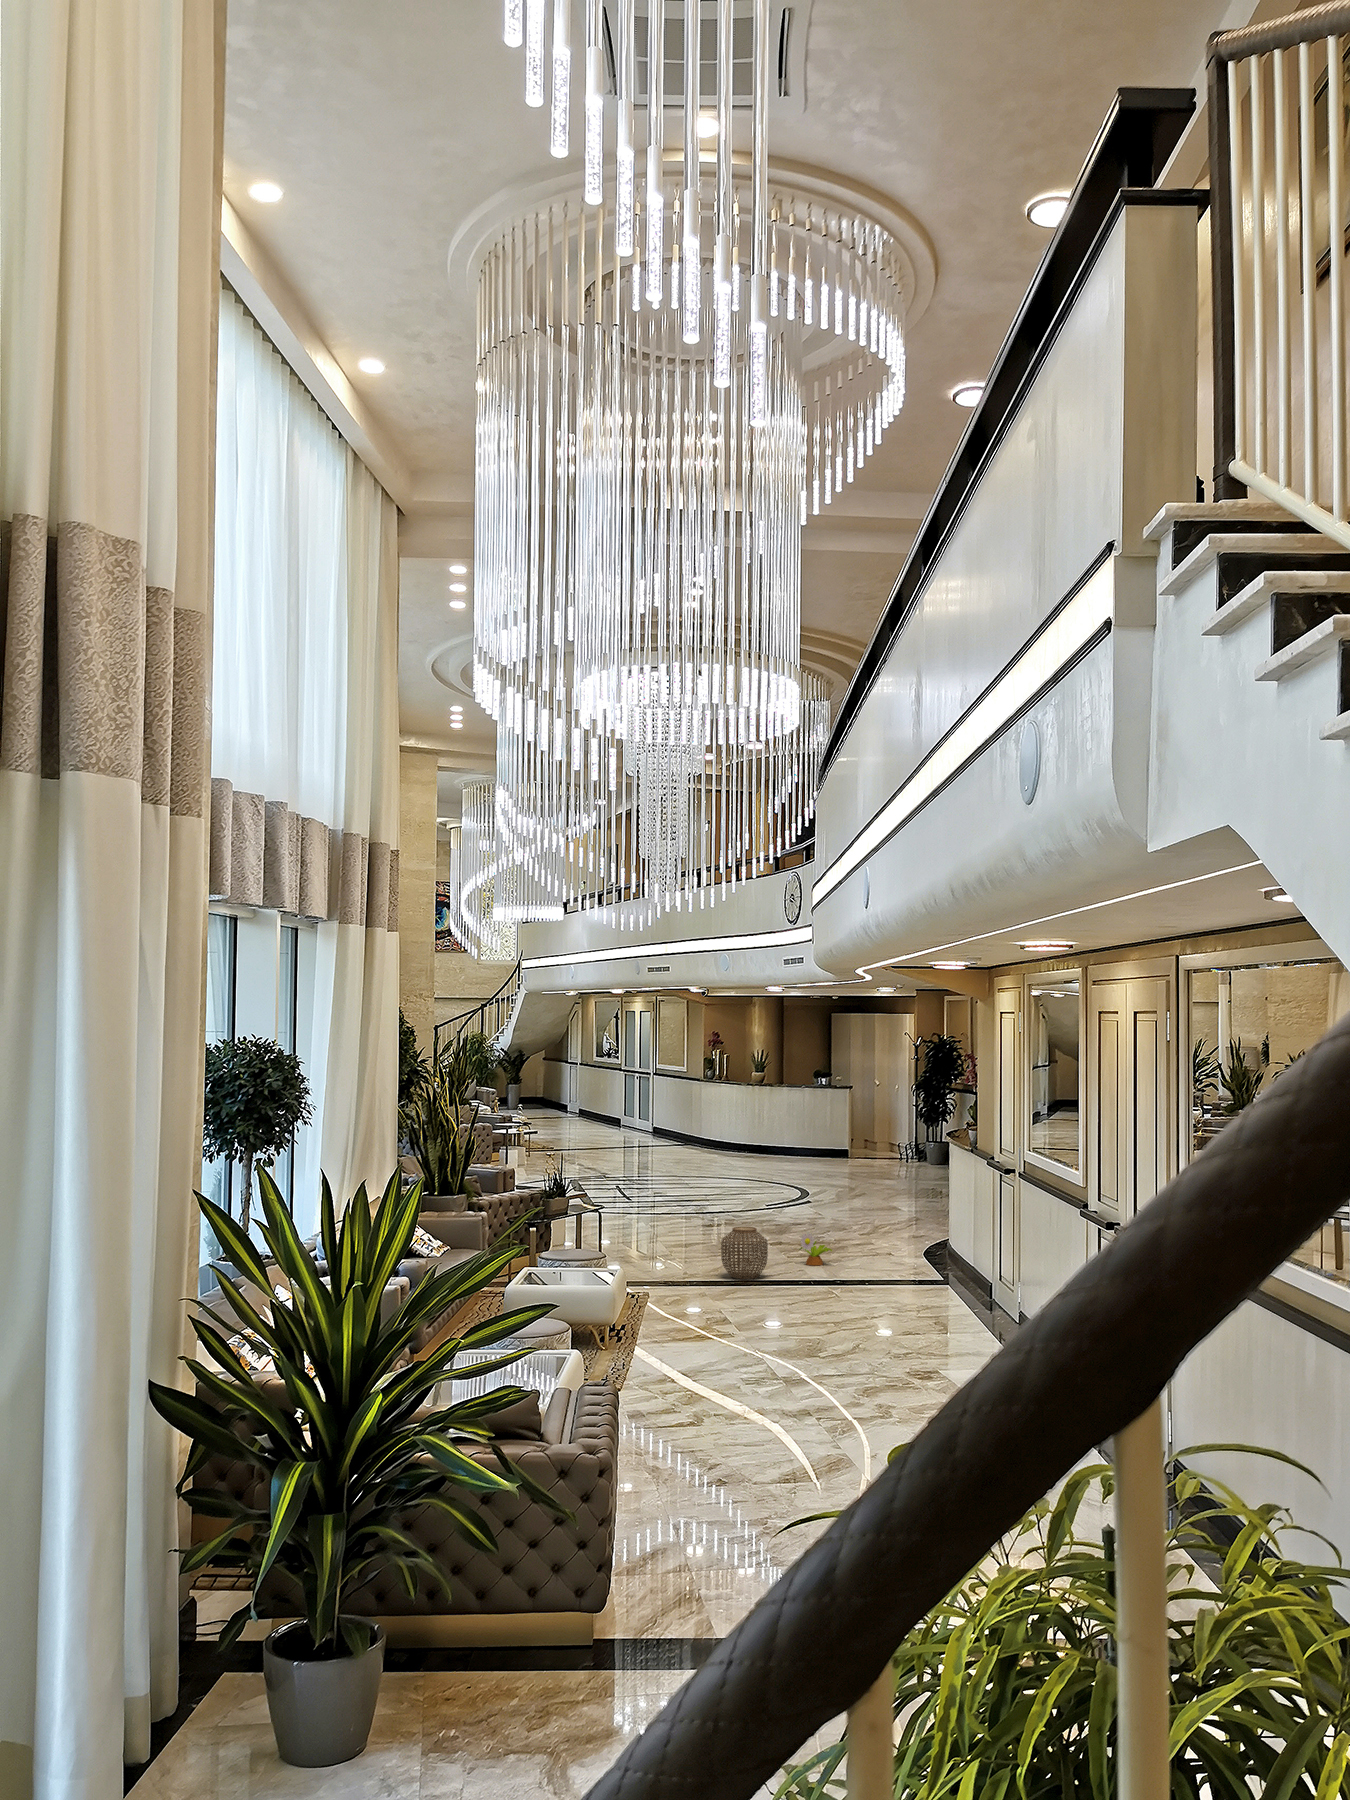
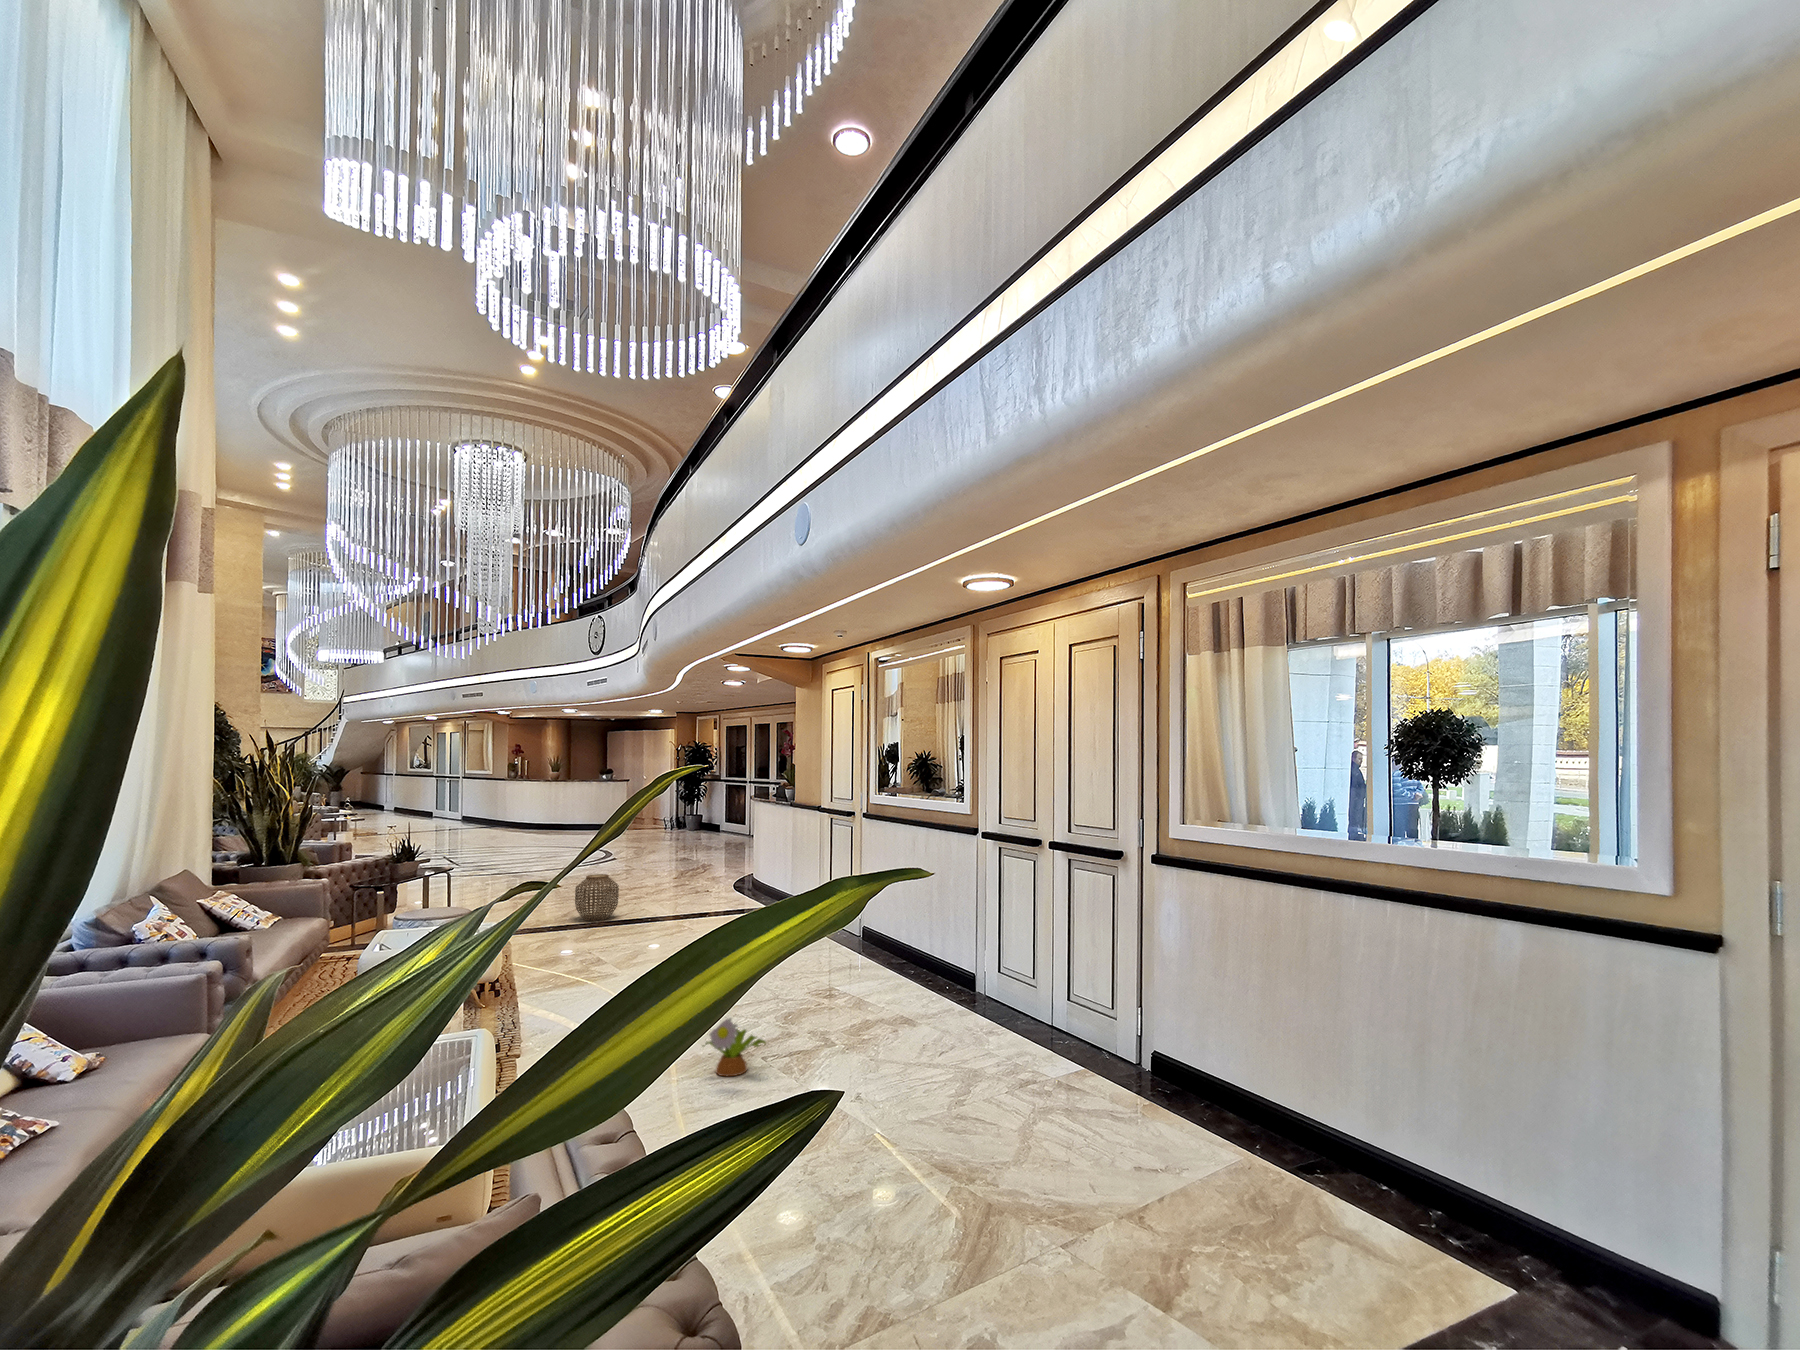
decorative plant: present [799,1232,832,1265] -> present [703,1018,766,1076]

